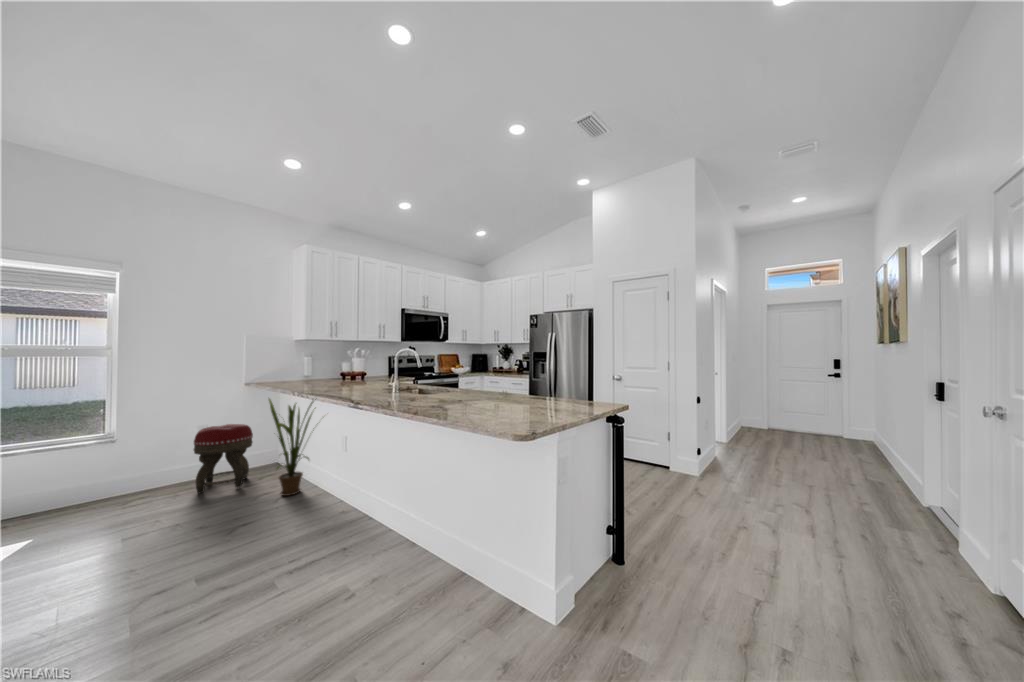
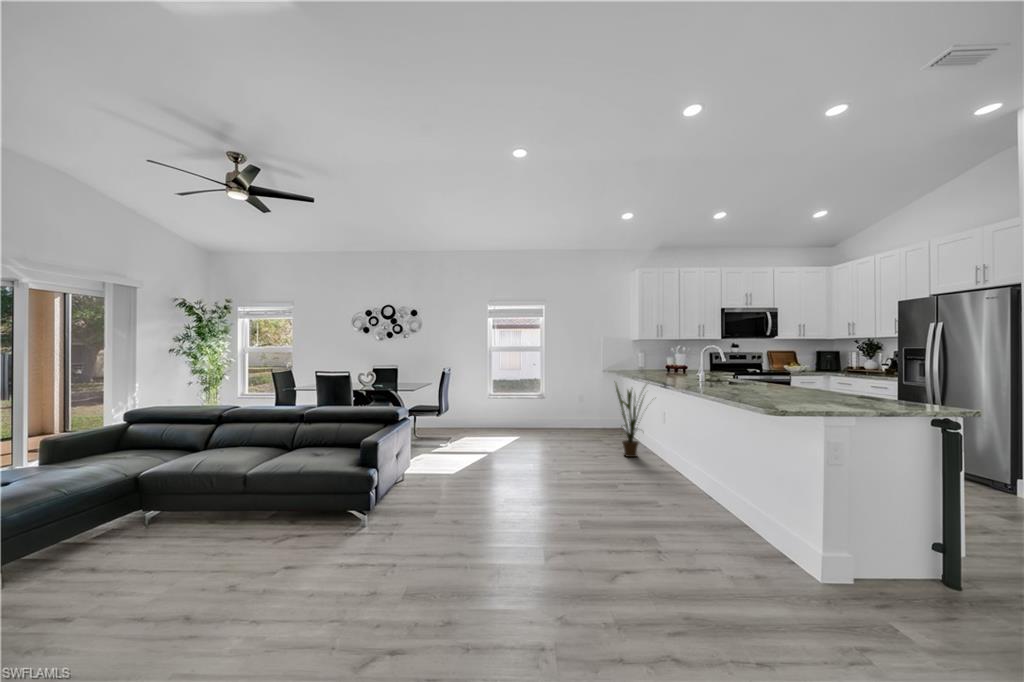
footstool: present [194,424,253,493] -> none [569,400,603,446]

